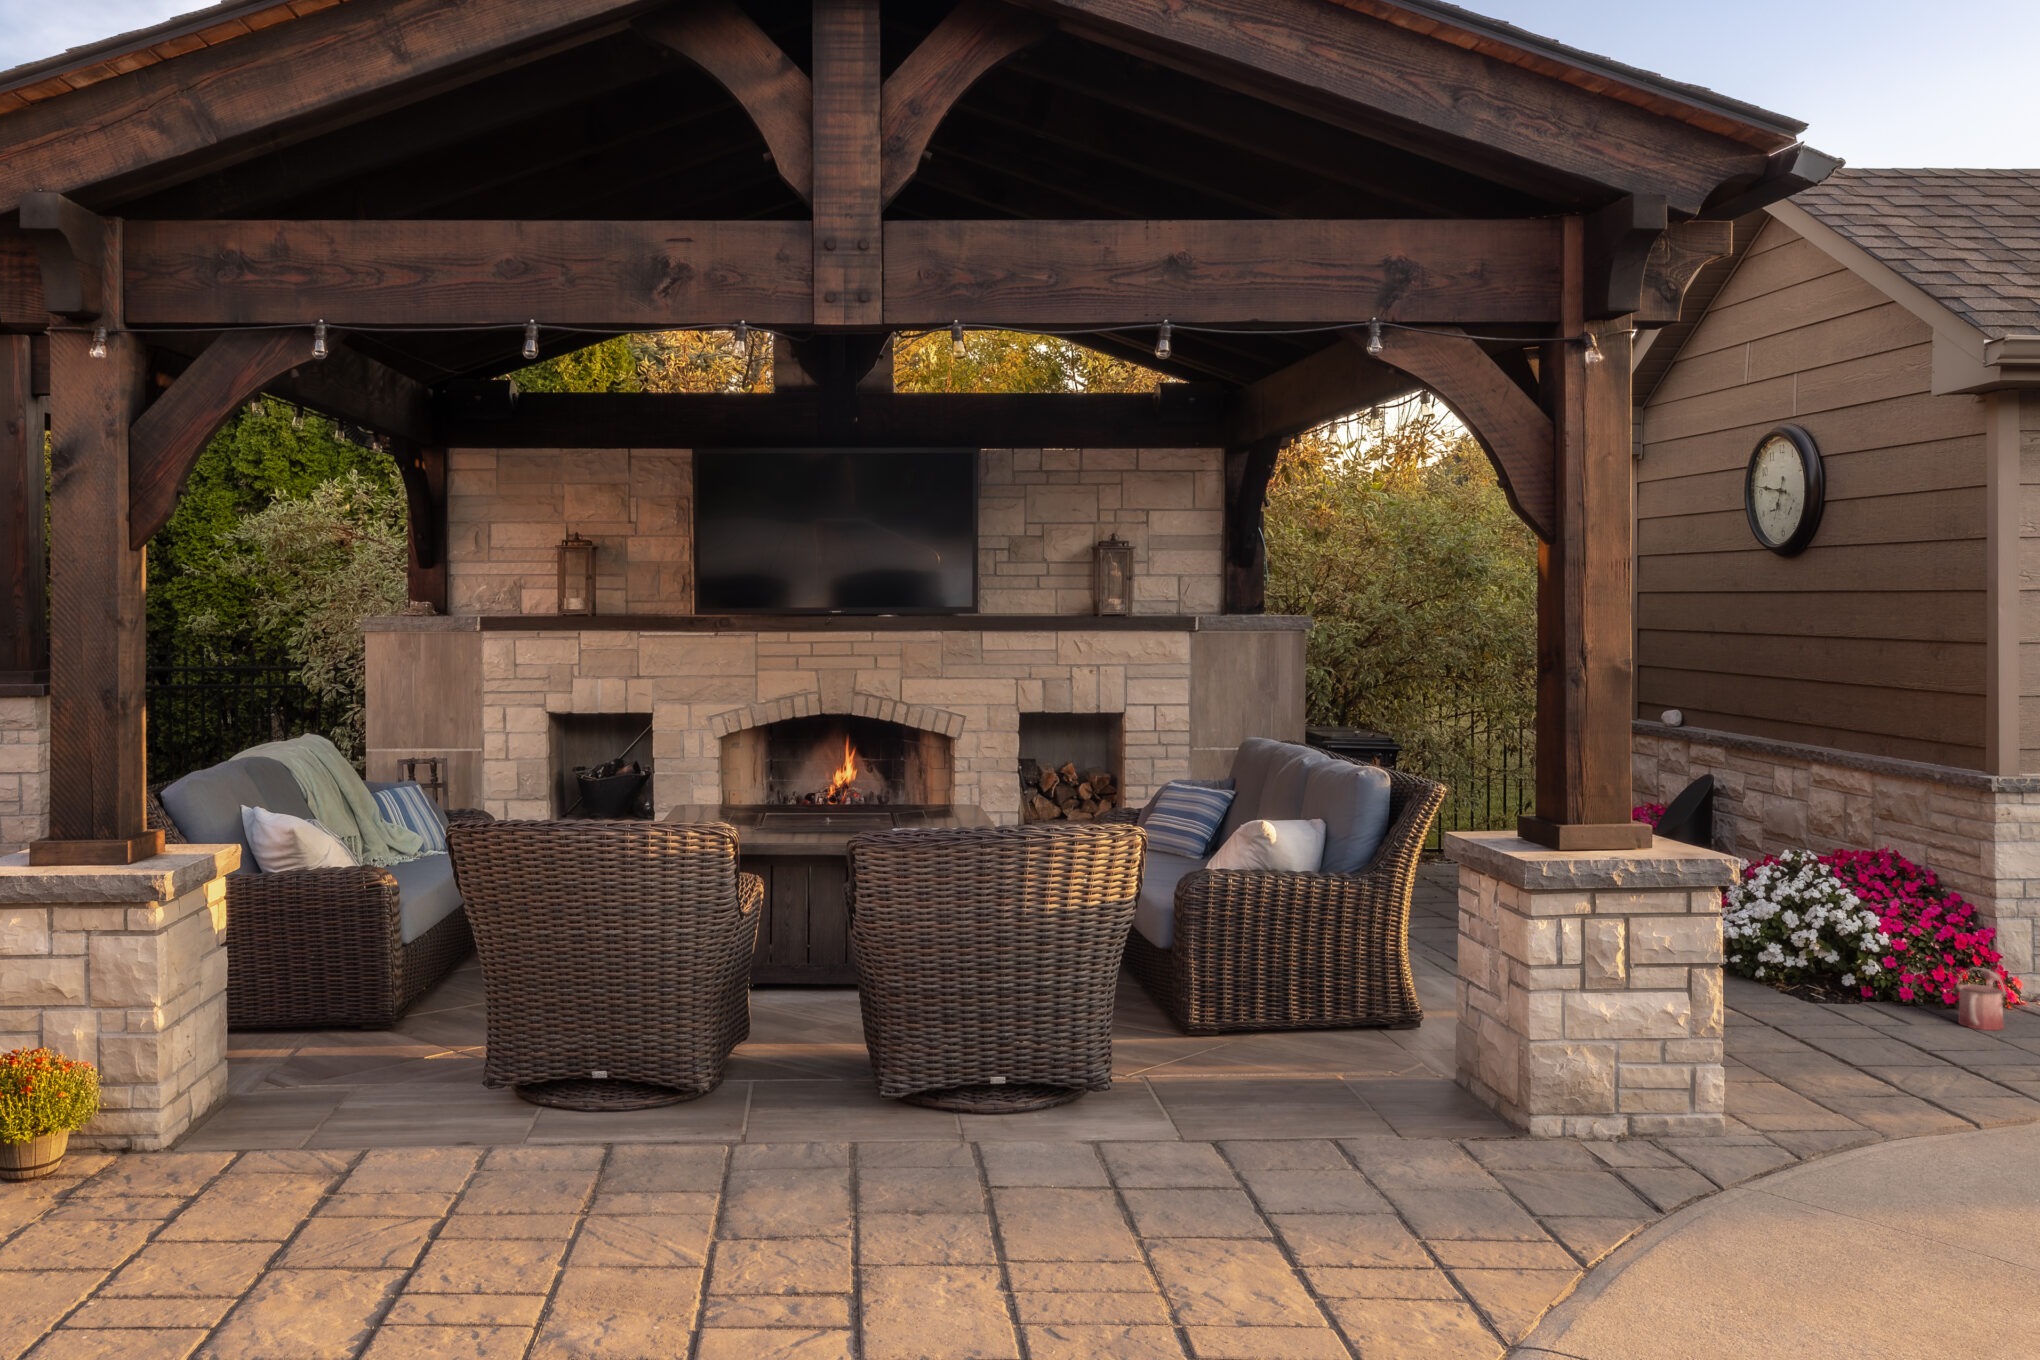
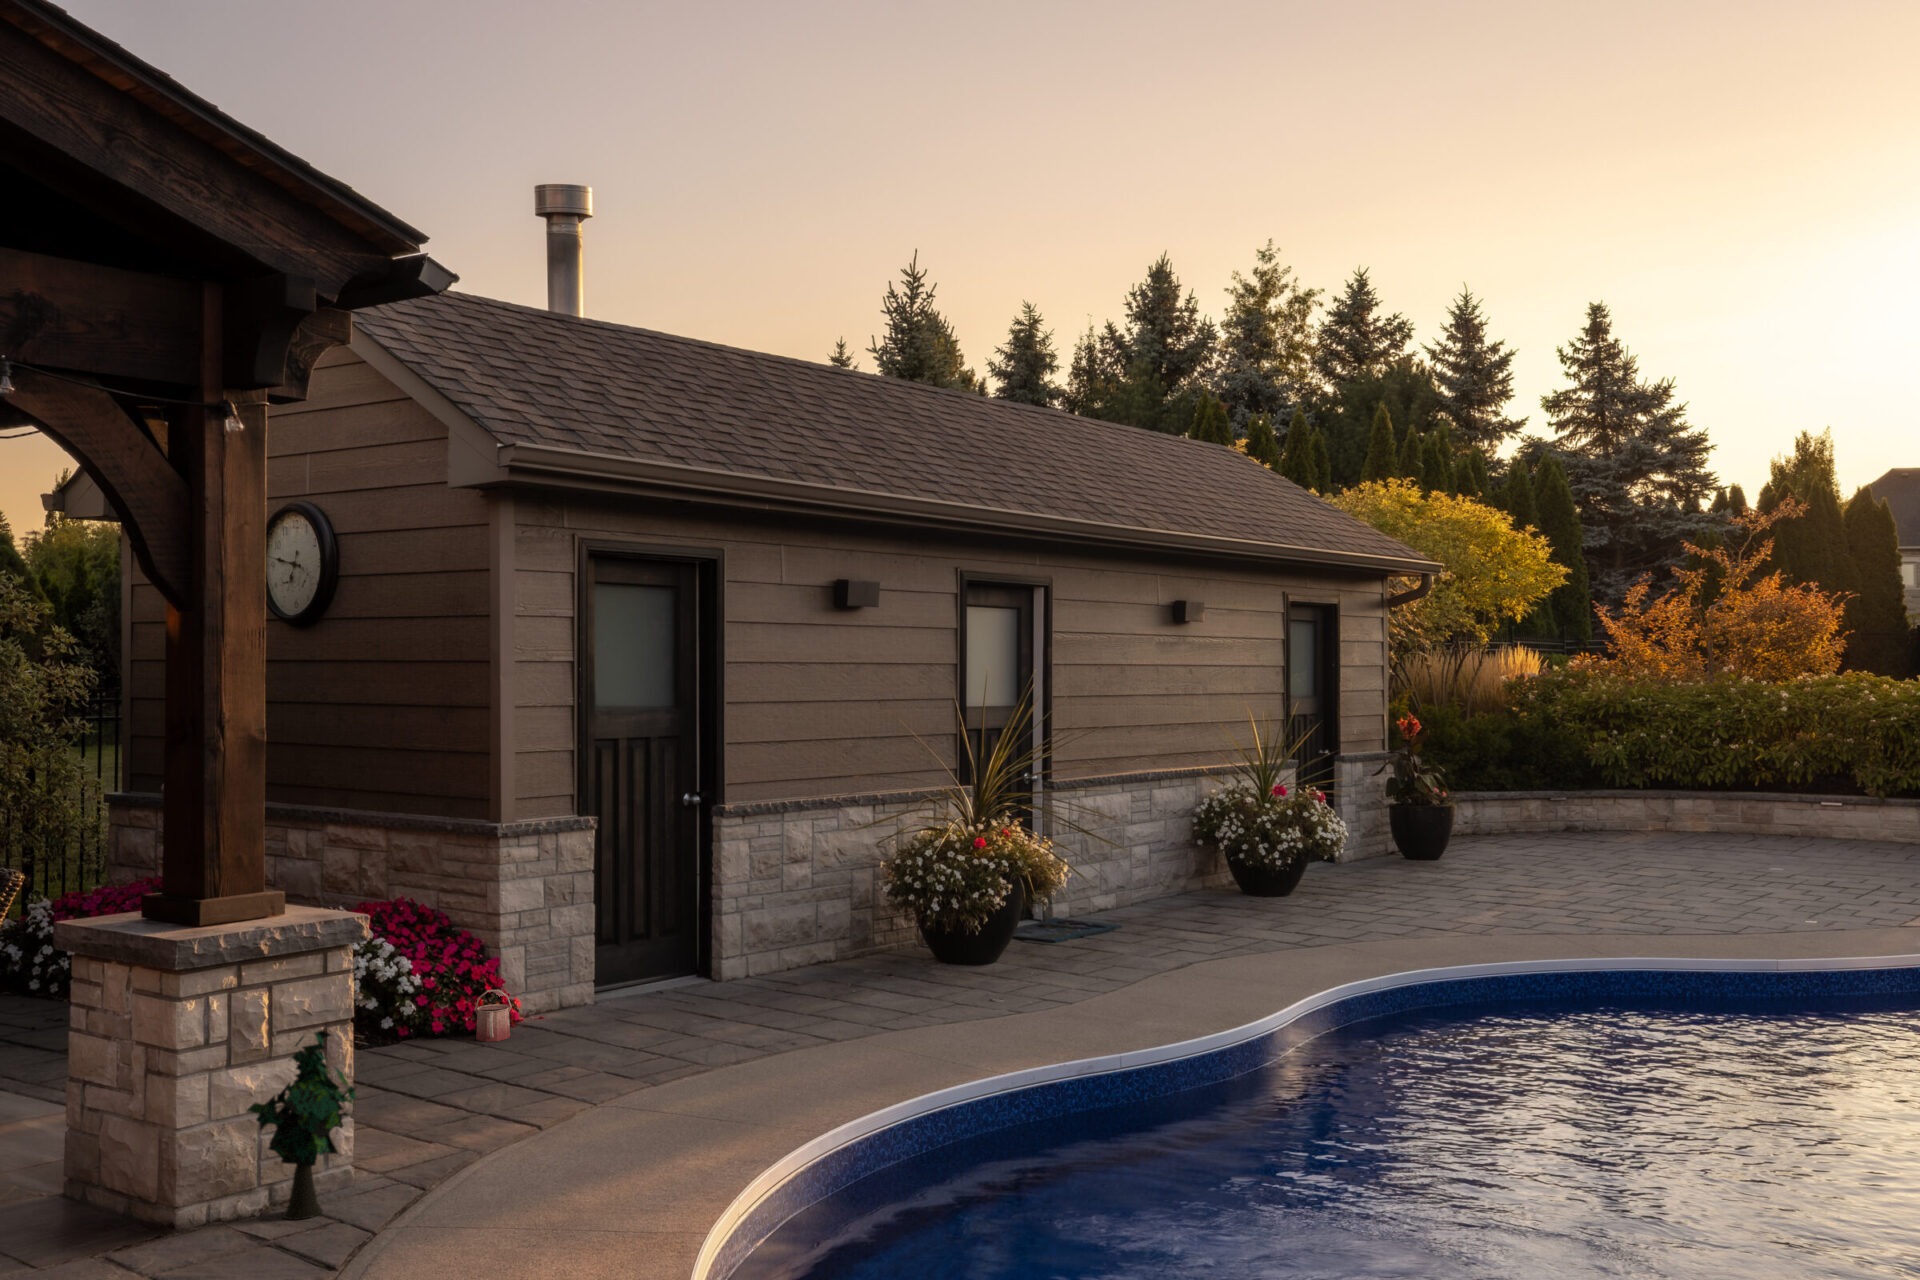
decorative plant: none [1595,972,1710,1159] -> present [247,1030,356,1220]

